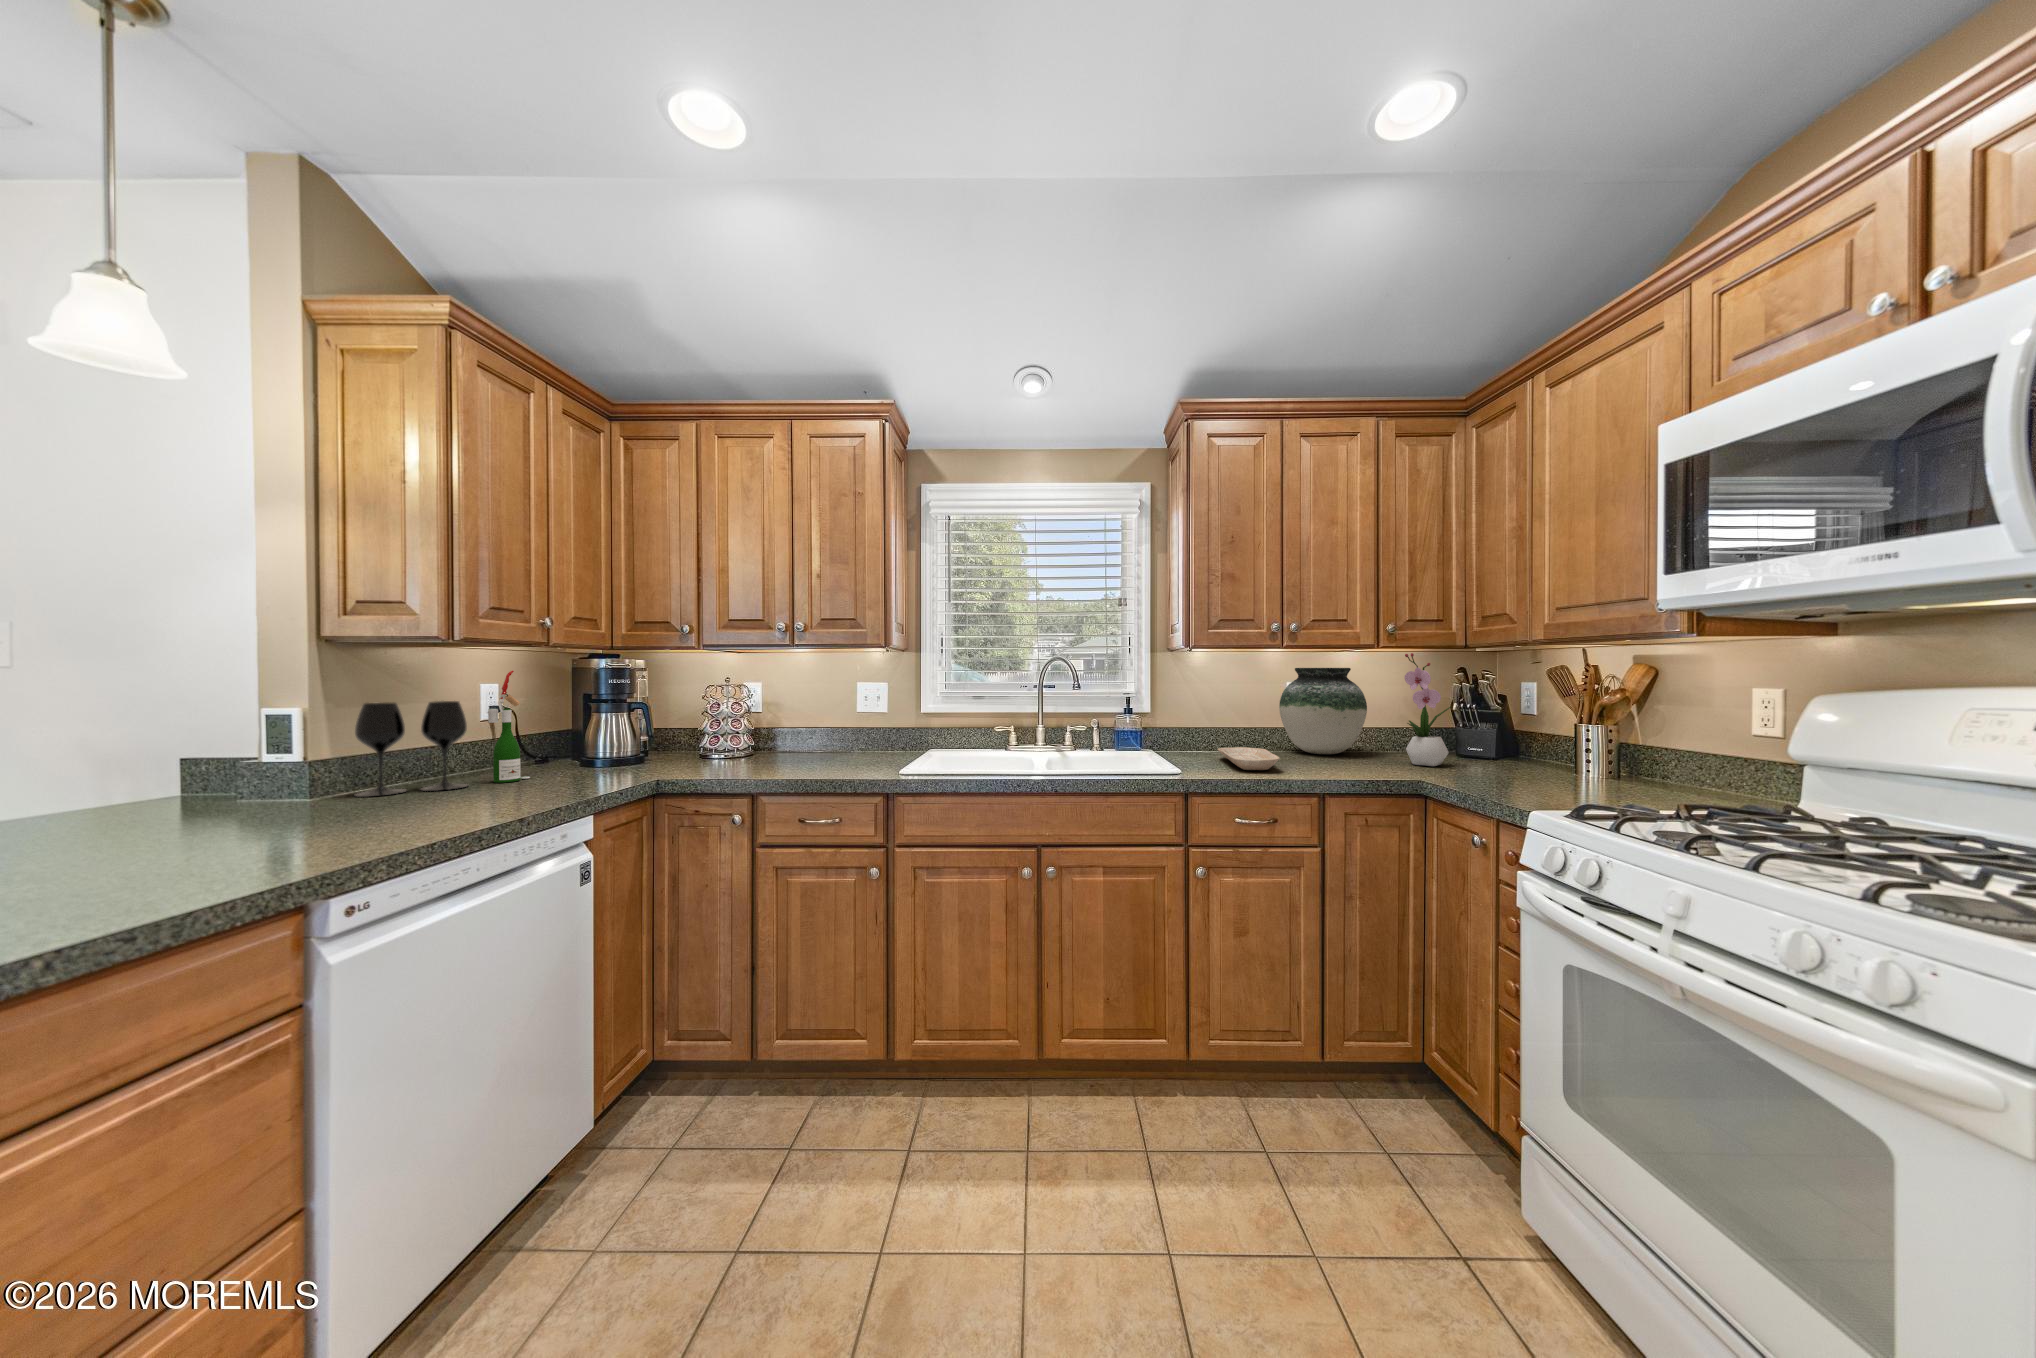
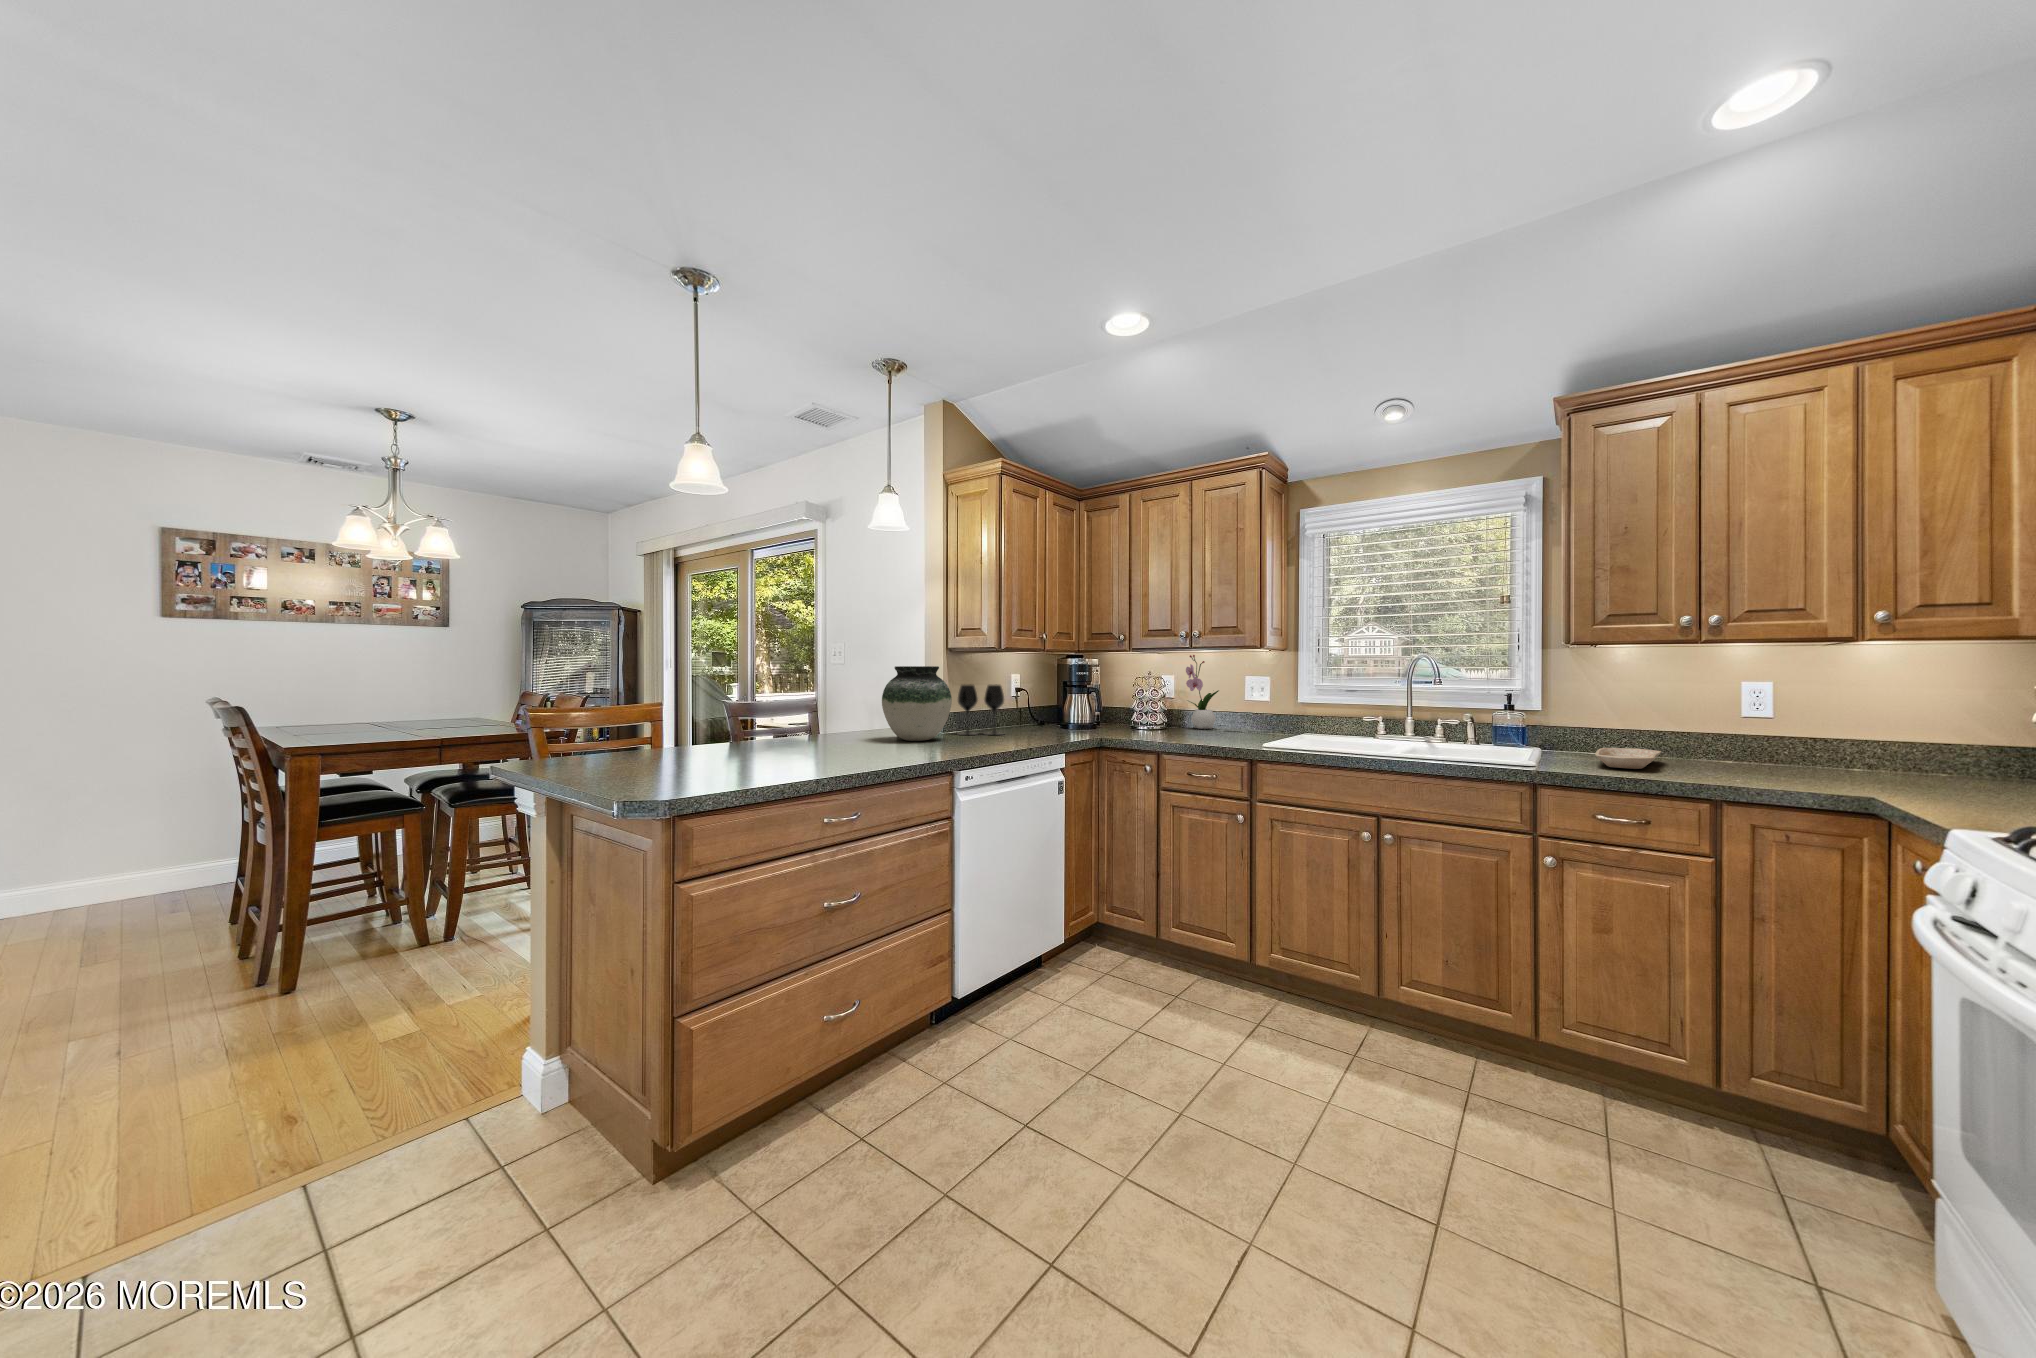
flower arrangement: present [1404,653,1451,766] -> present [1186,655,1219,729]
vase: present [1279,668,1367,754] -> present [882,666,952,741]
wine bottle: present [488,671,530,783] -> none [1014,667,1034,734]

